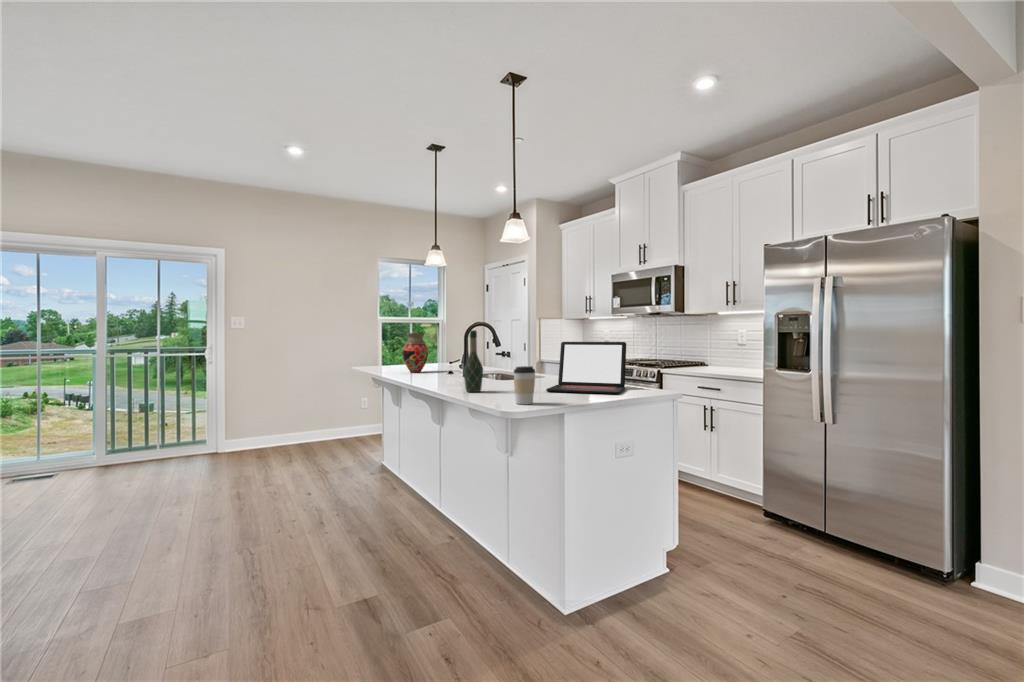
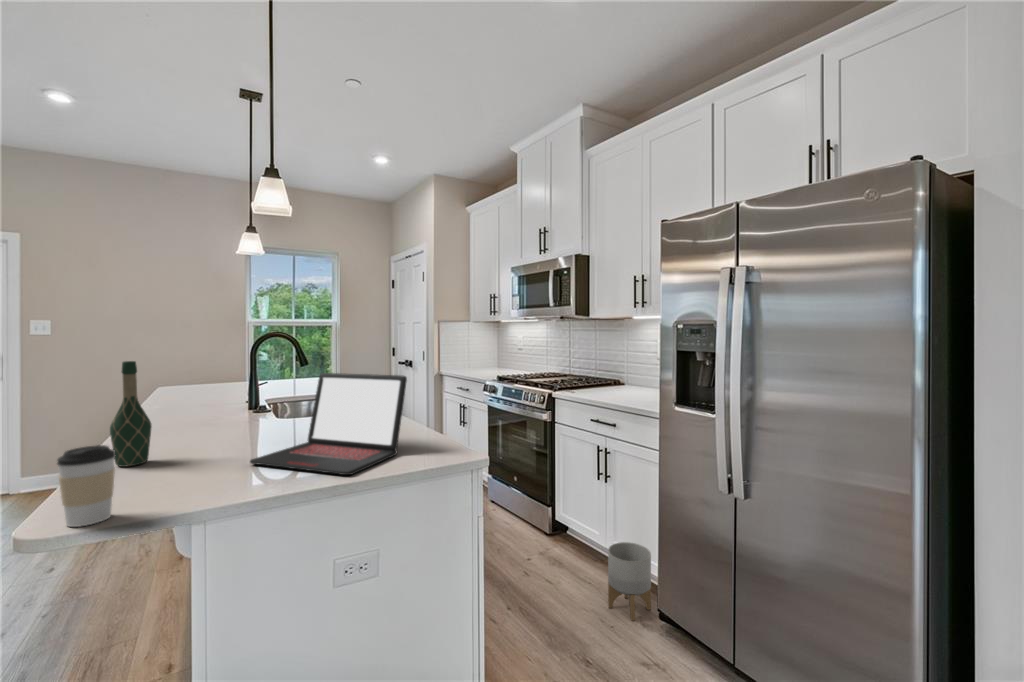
vase: present [402,333,428,373] -> none [194,346,235,401]
planter: none [723,470,756,520] -> present [608,542,651,621]

